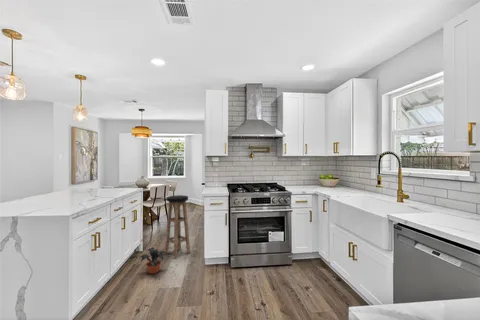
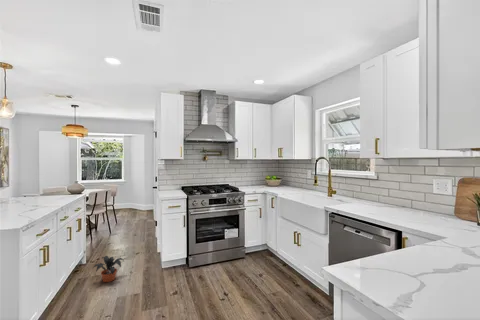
bar stool: present [165,195,190,258] -> none [116,200,145,265]

